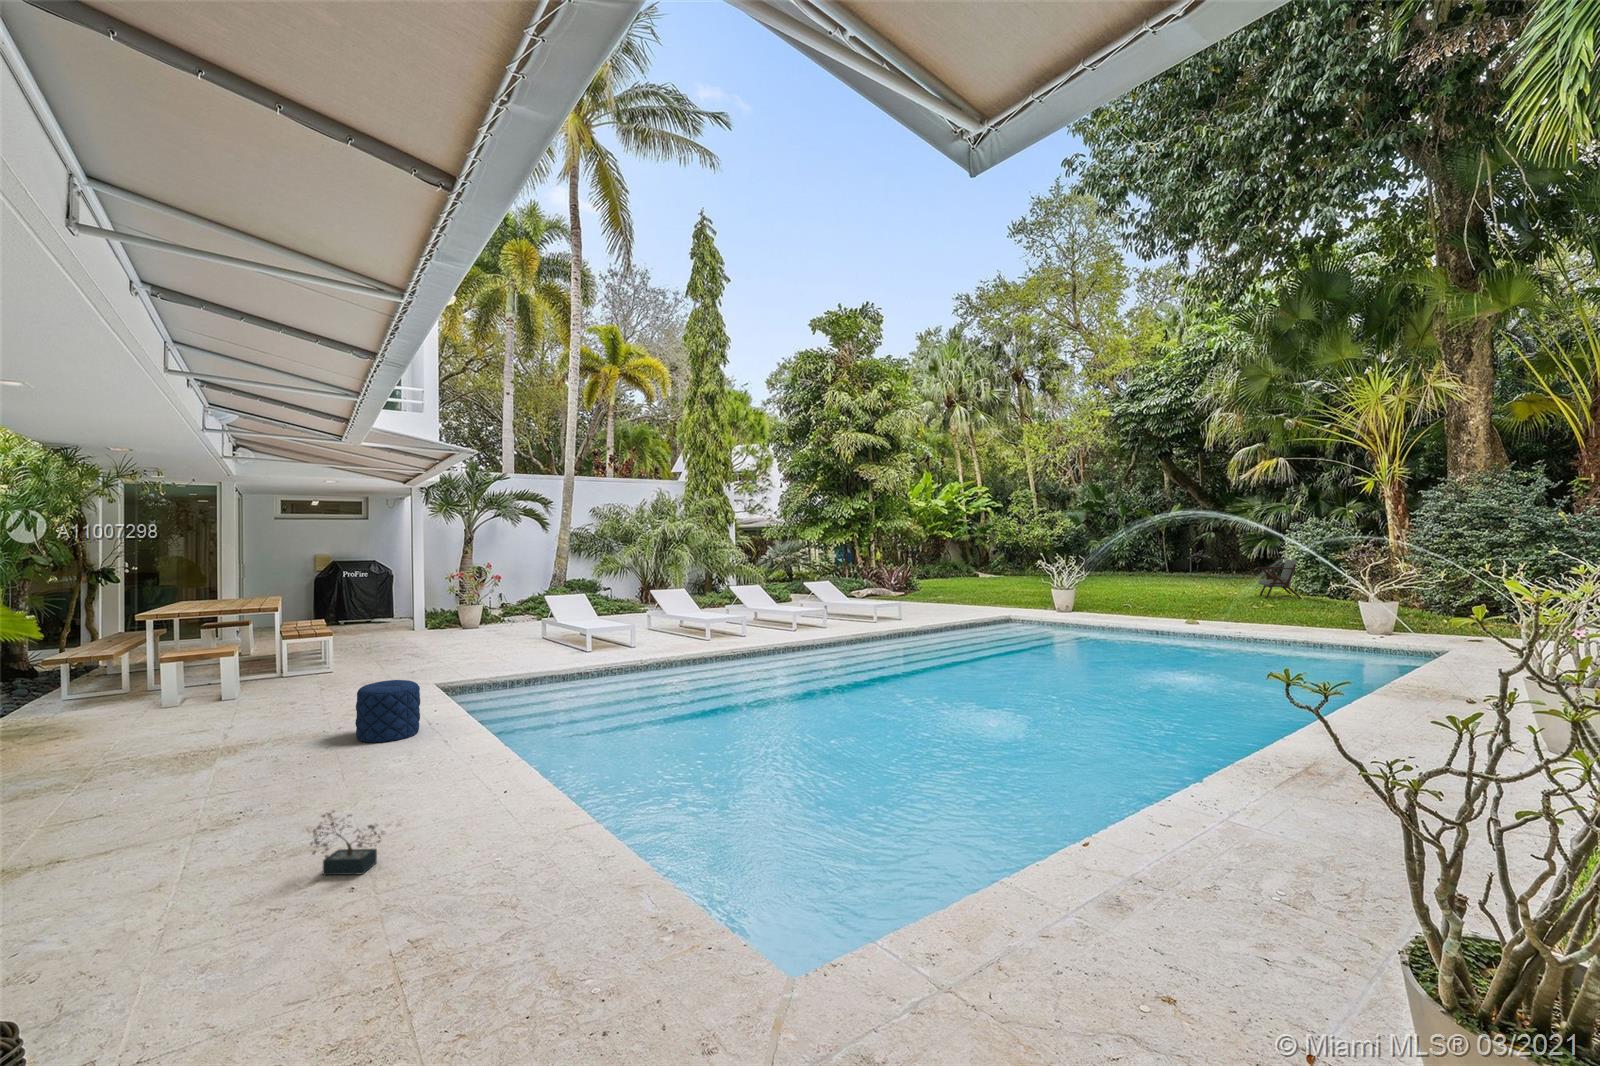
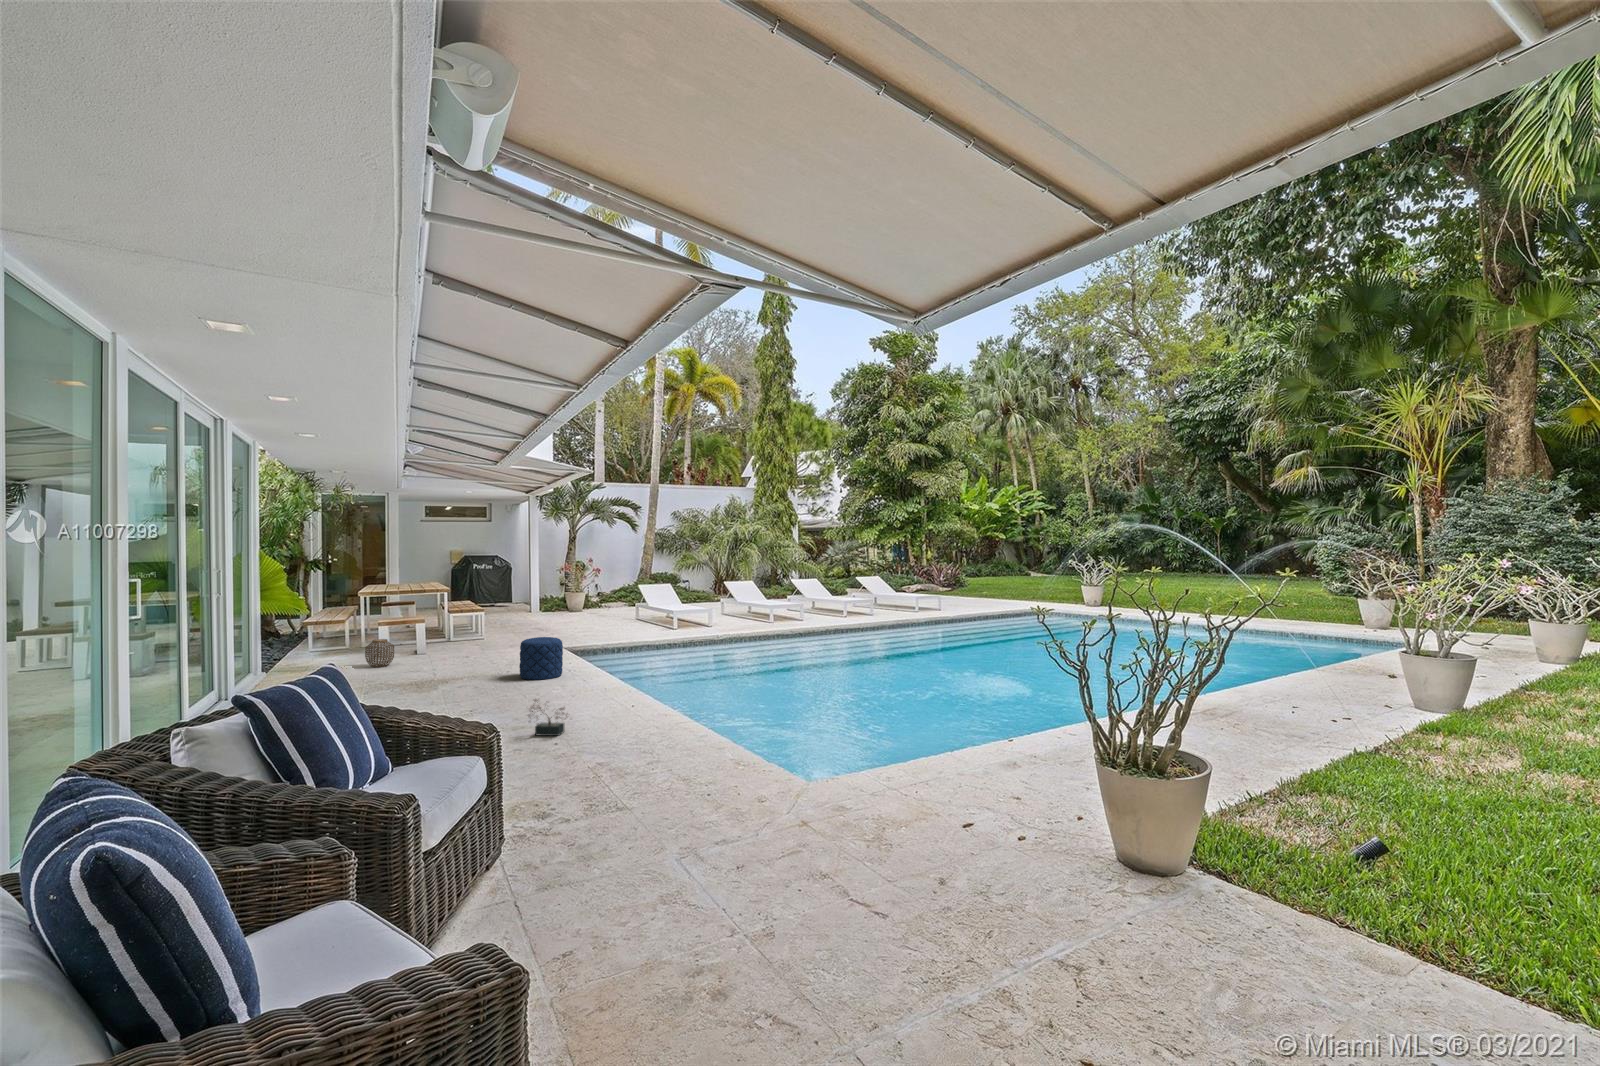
lounge chair: present [1258,559,1302,599] -> none [1295,560,1335,598]
woven basket: none [140,684,186,724] -> present [365,639,394,667]

